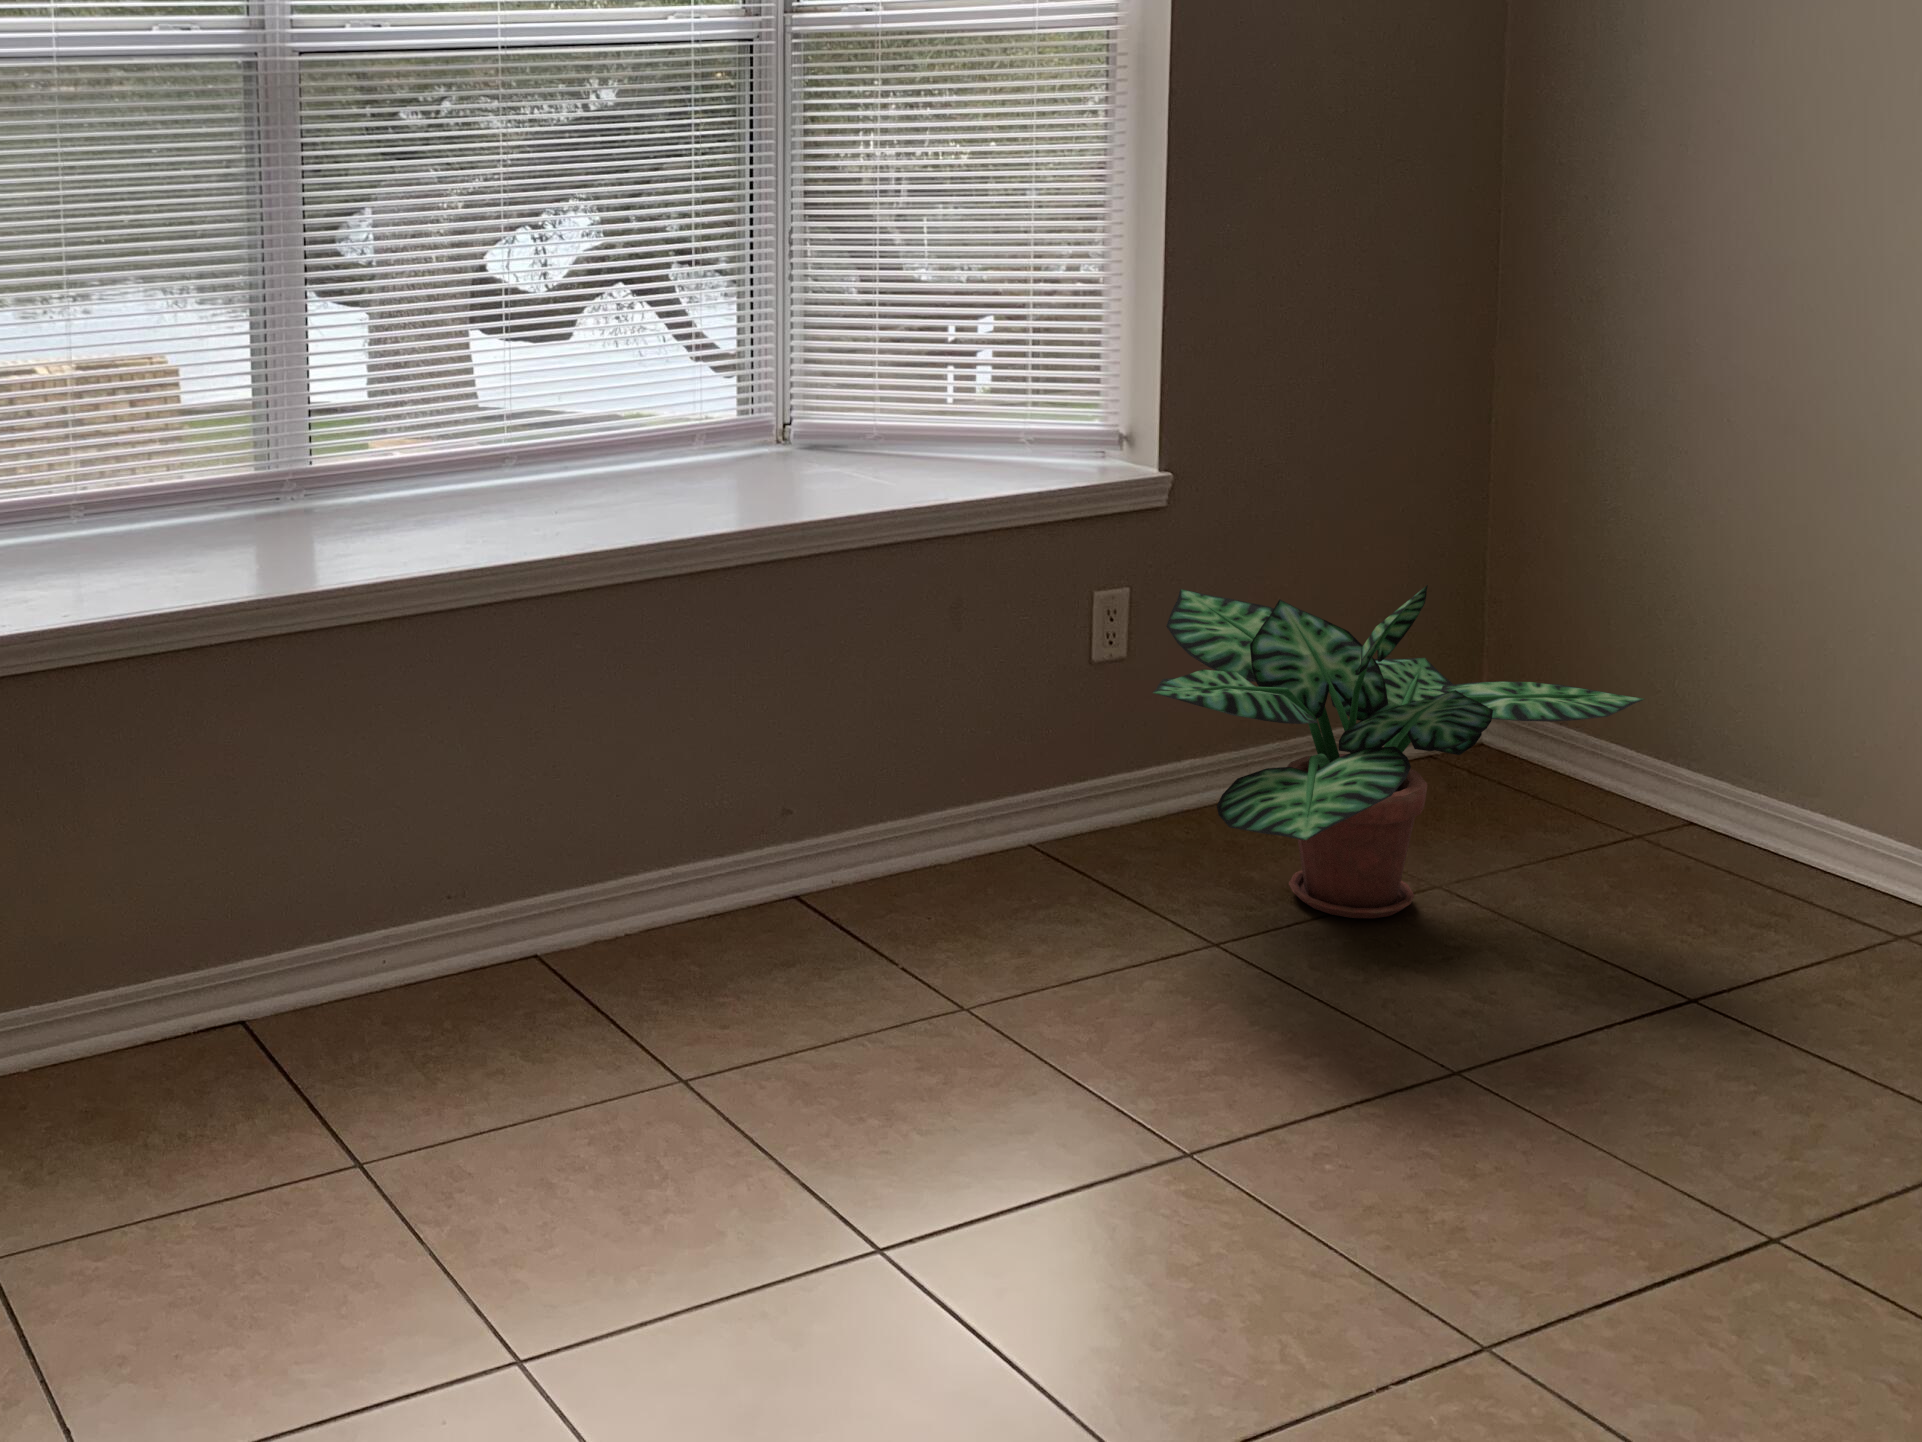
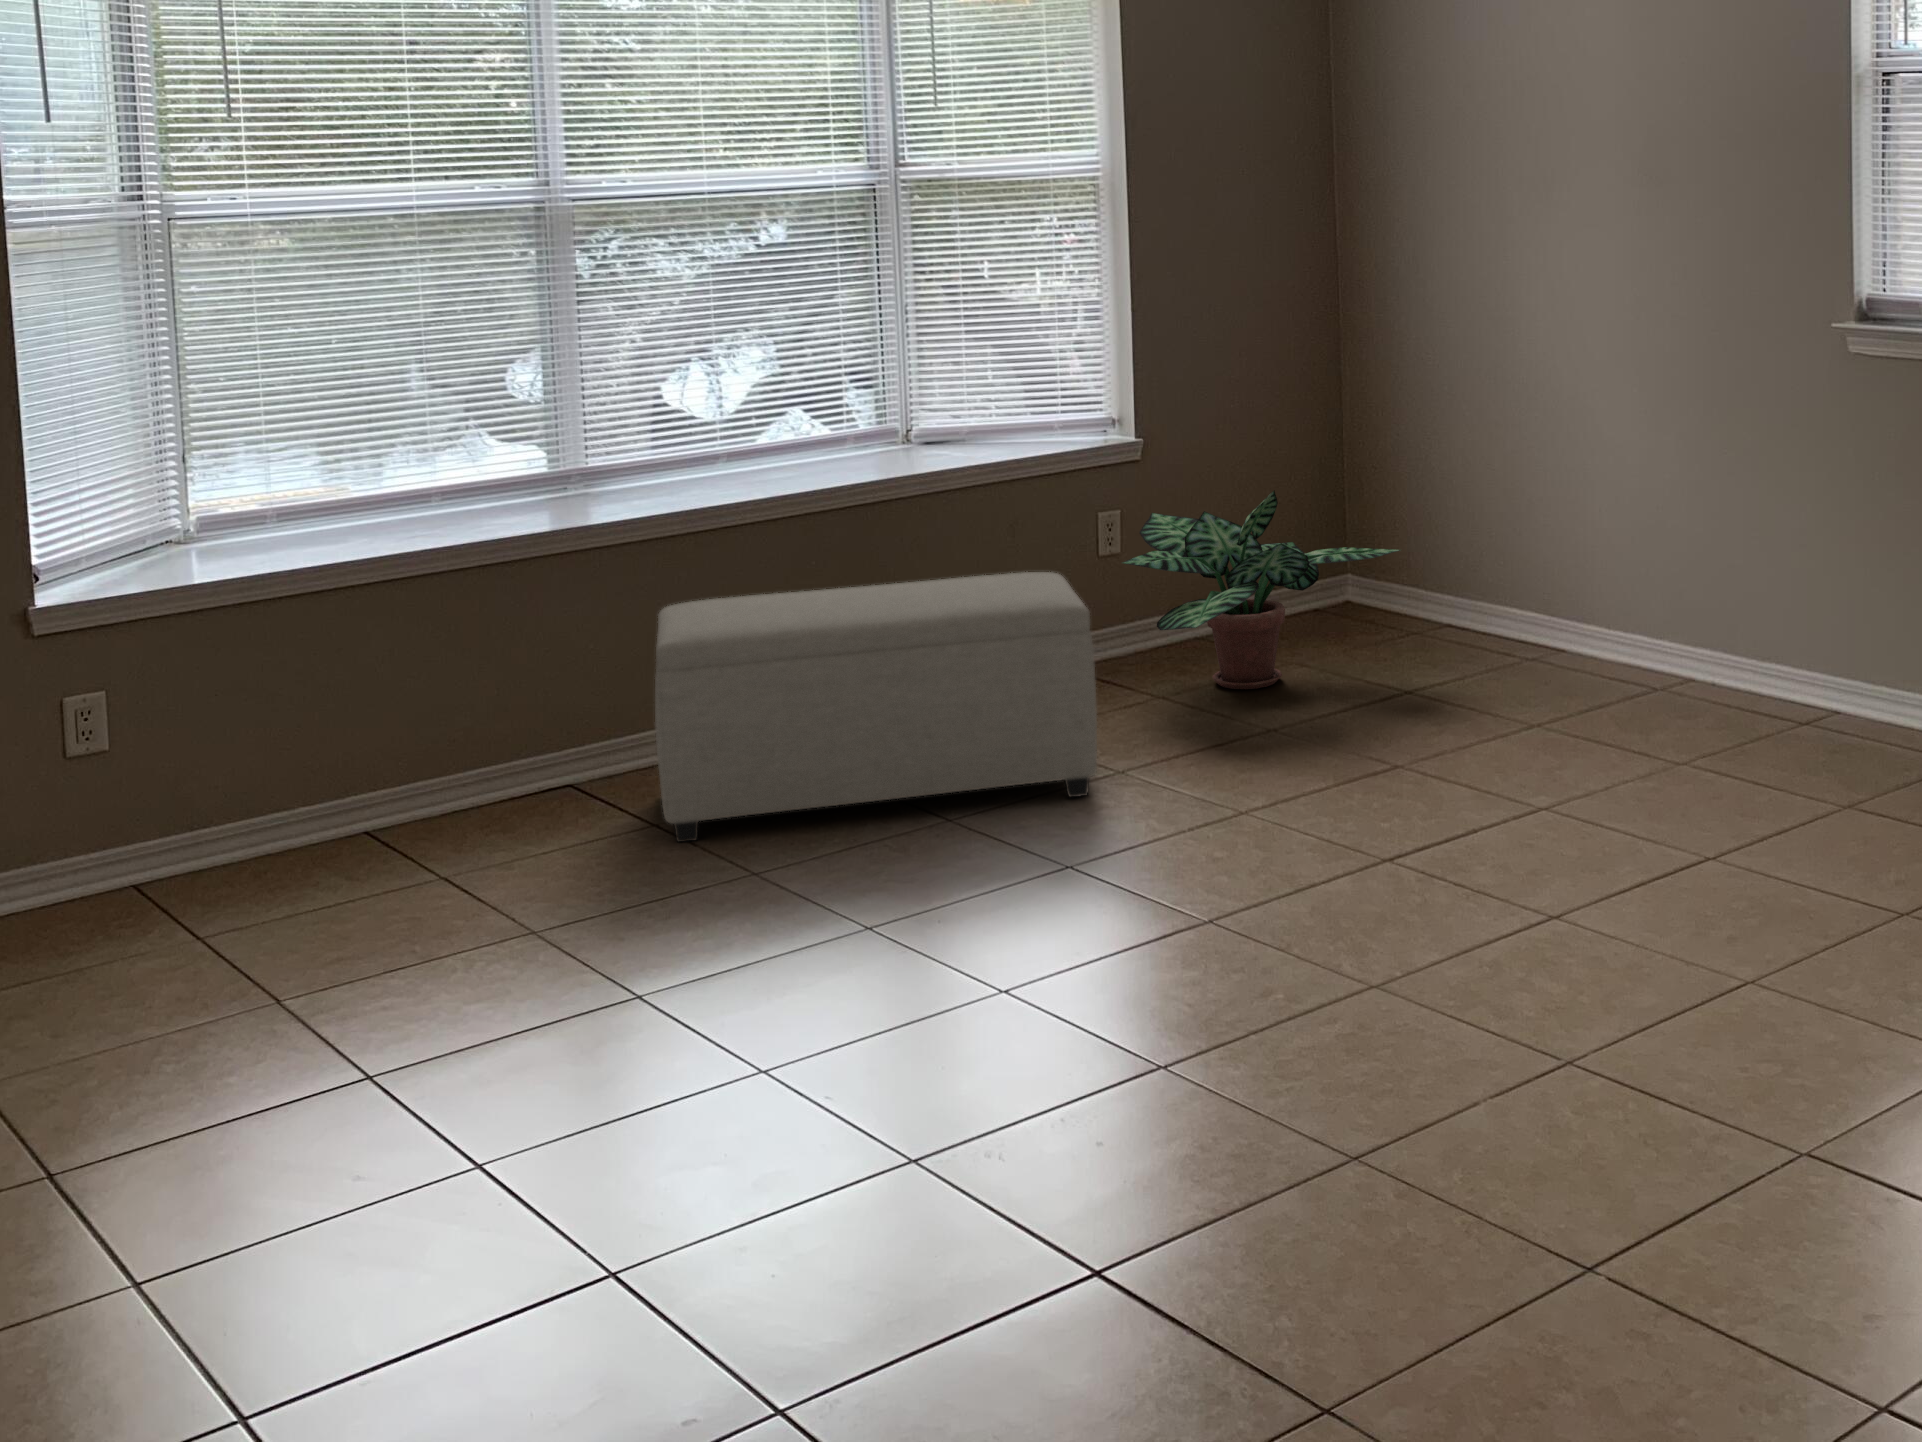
ottoman: none [363,731,1157,1202] -> present [655,572,1097,842]

